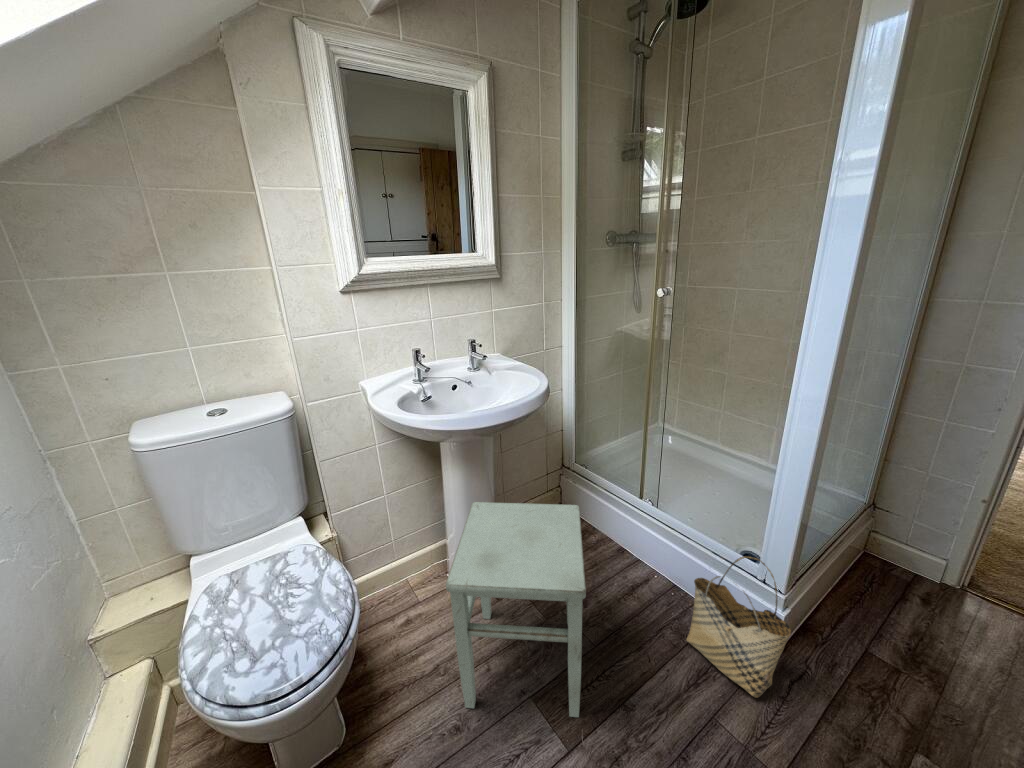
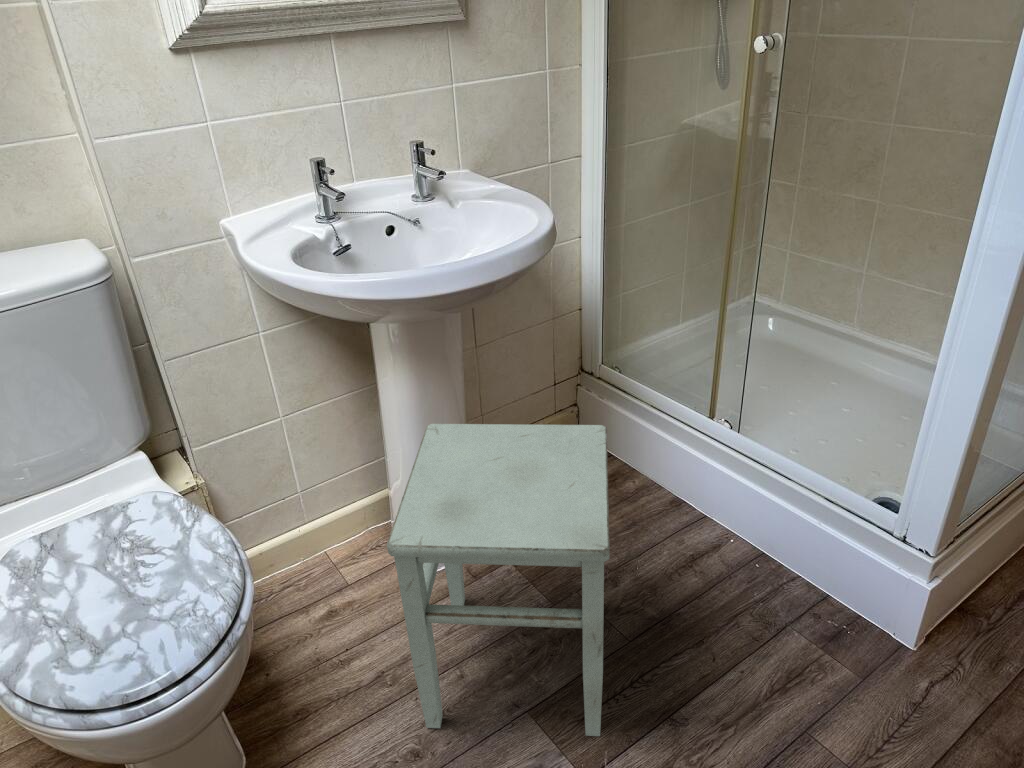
woven basket: present [686,556,791,697] -> none [774,499,934,704]

